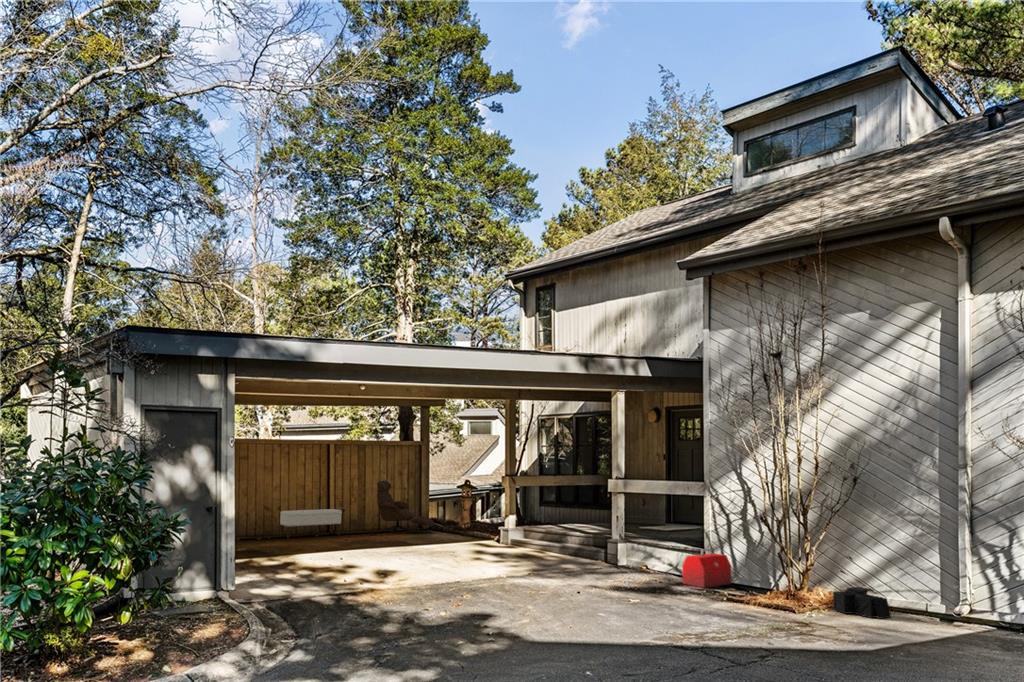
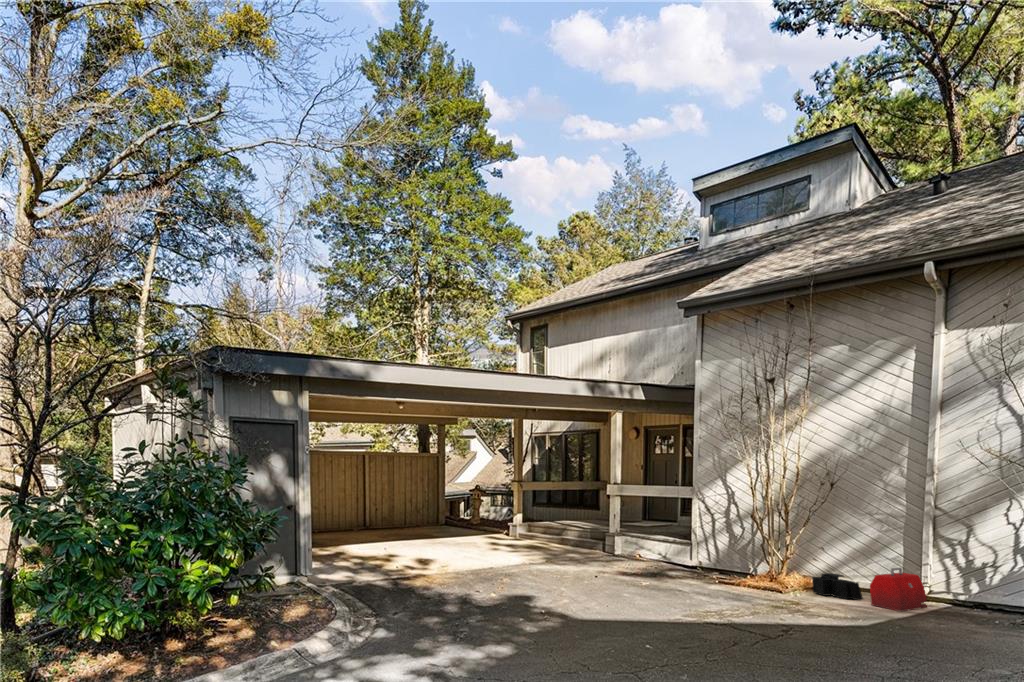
lounge chair: present [377,481,434,534] -> none [403,484,450,529]
bench: present [280,509,342,538] -> none [323,507,375,532]
toolbox: present [682,549,732,588] -> present [870,568,927,611]

